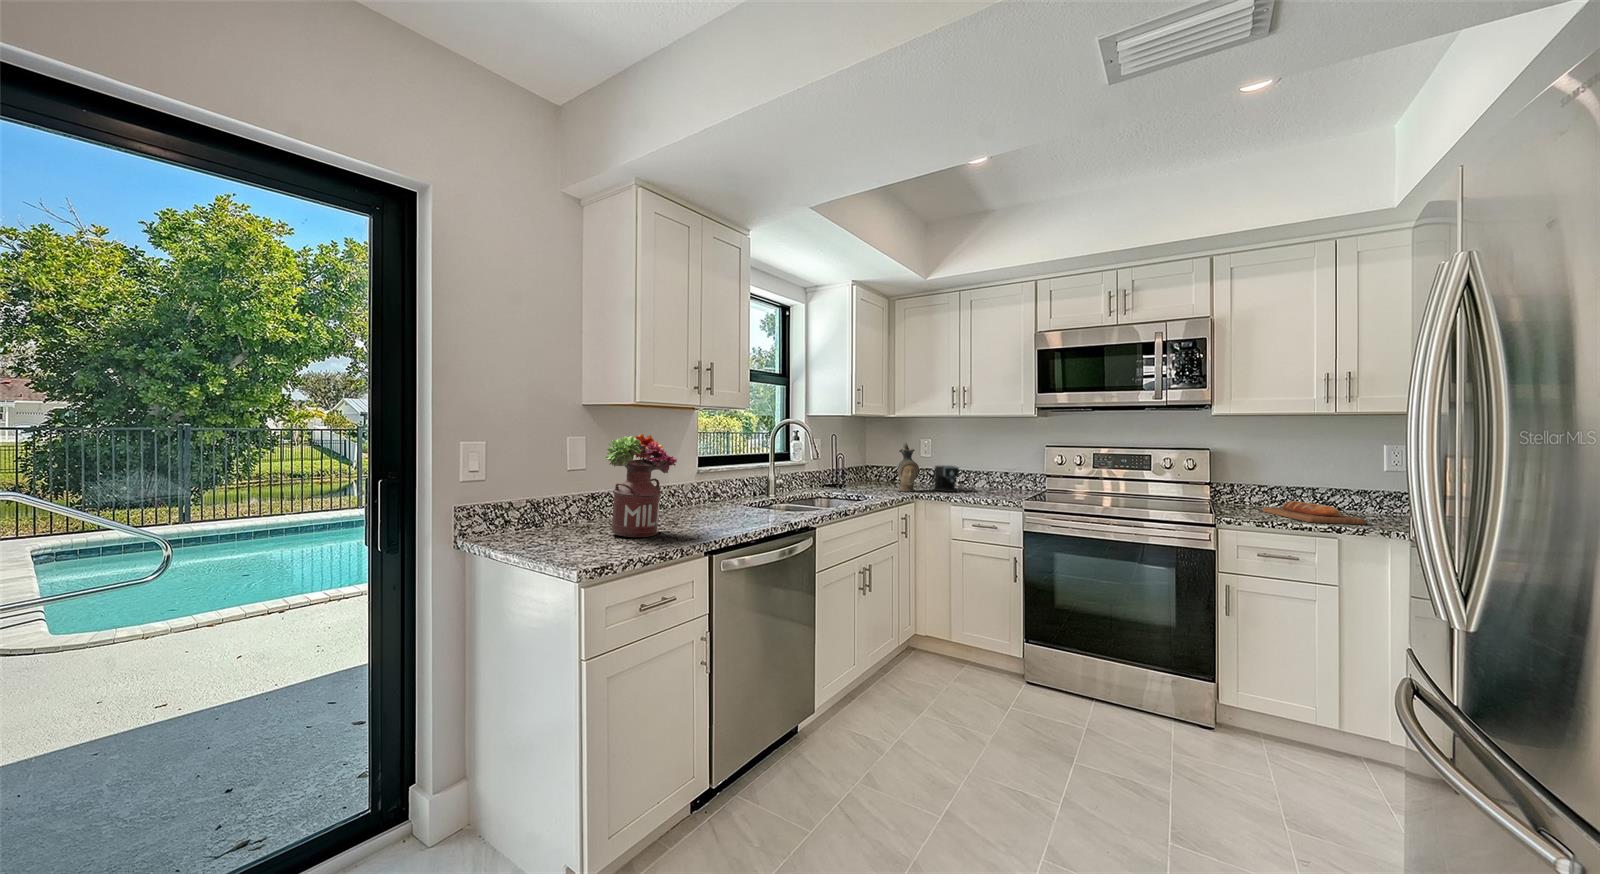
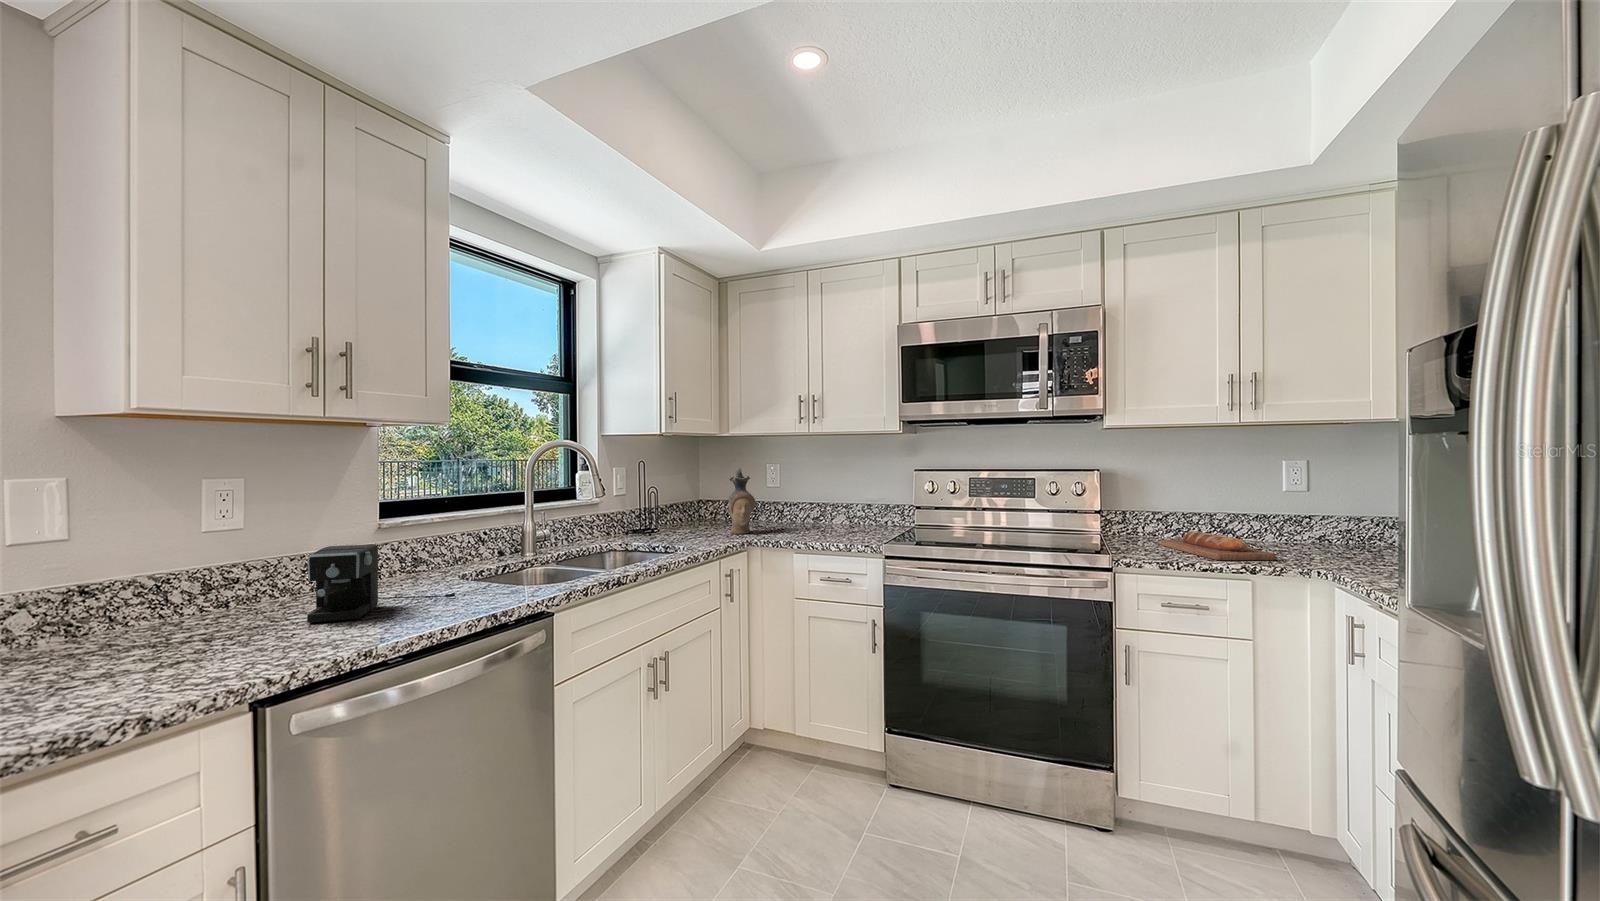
flower arrangement: present [606,434,677,537] -> none [67,472,259,673]
coffee maker: present [934,466,959,492] -> present [307,544,455,623]

